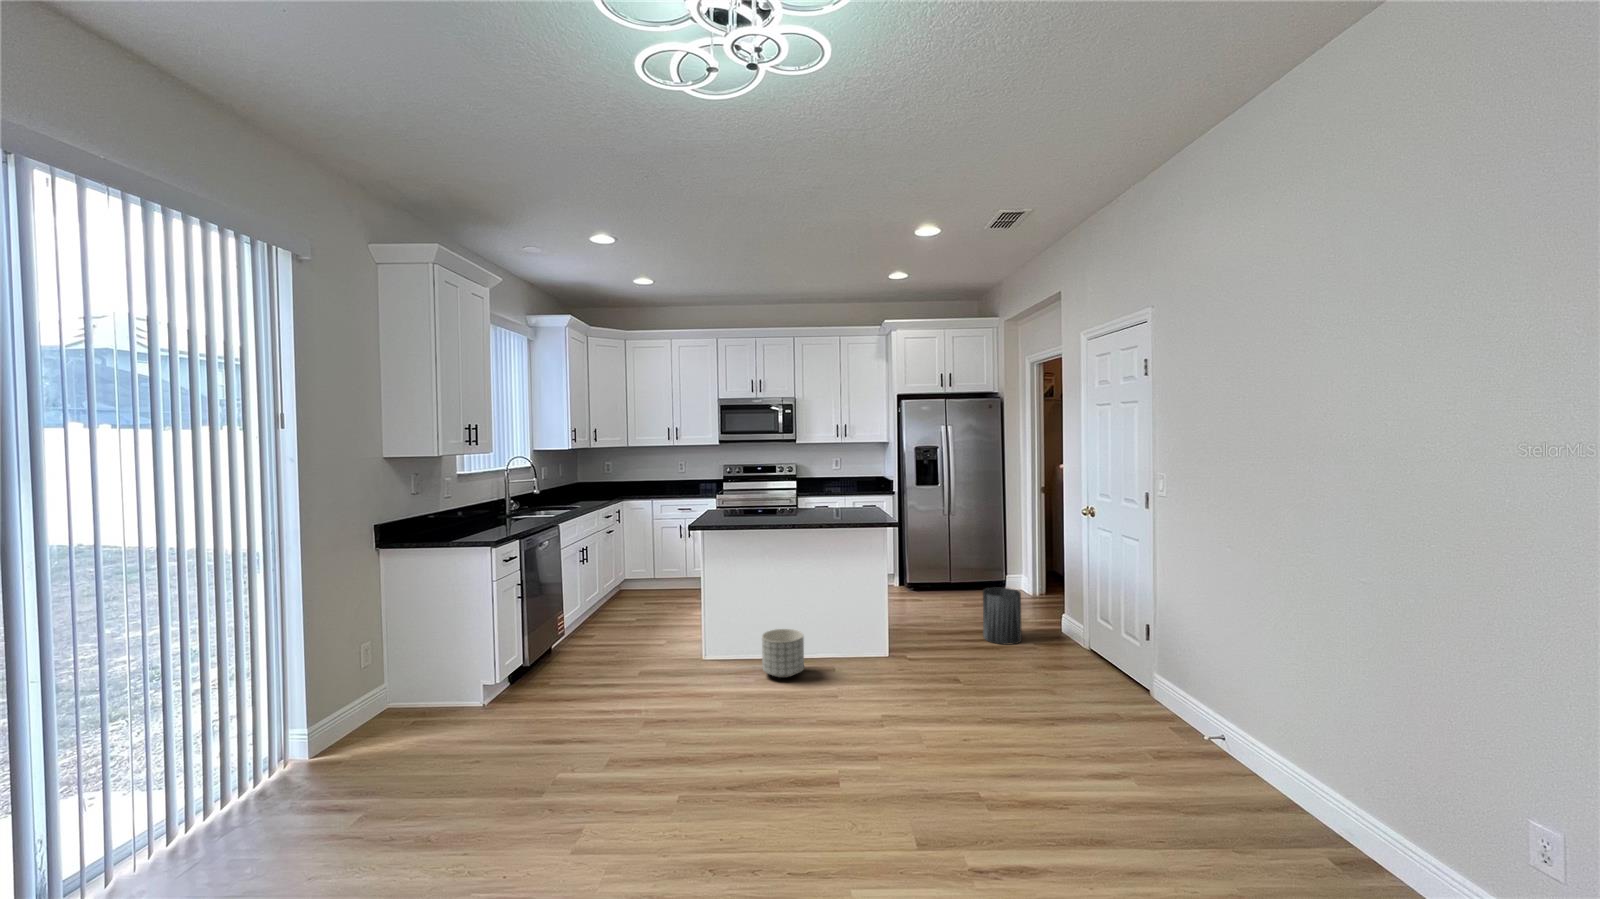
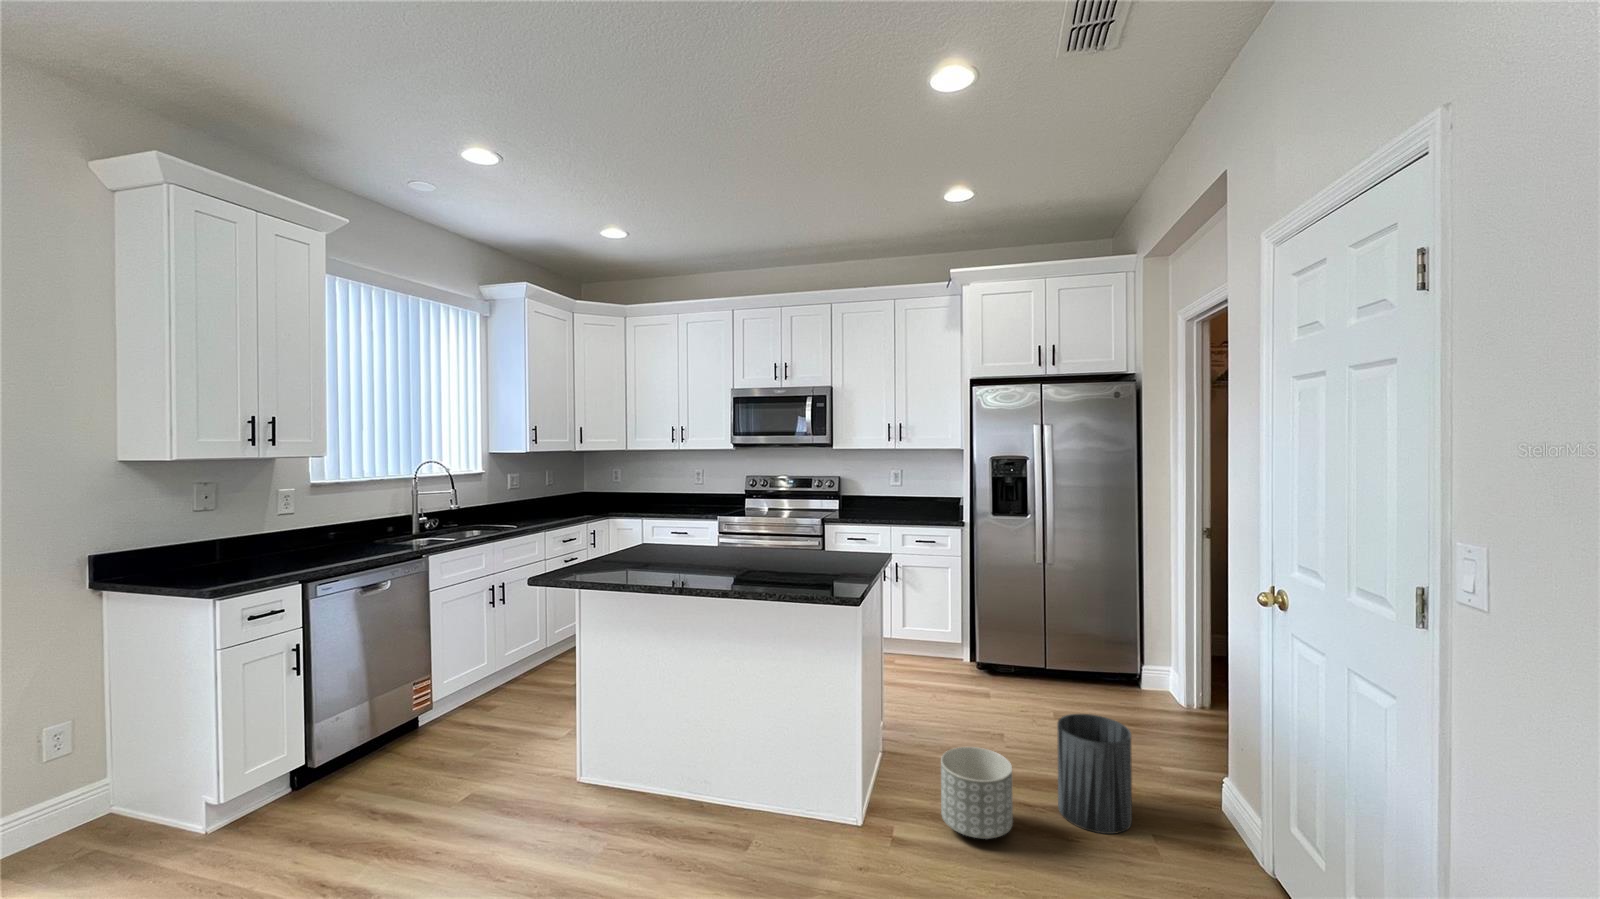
planter: present [762,629,804,678] -> present [941,747,1013,839]

